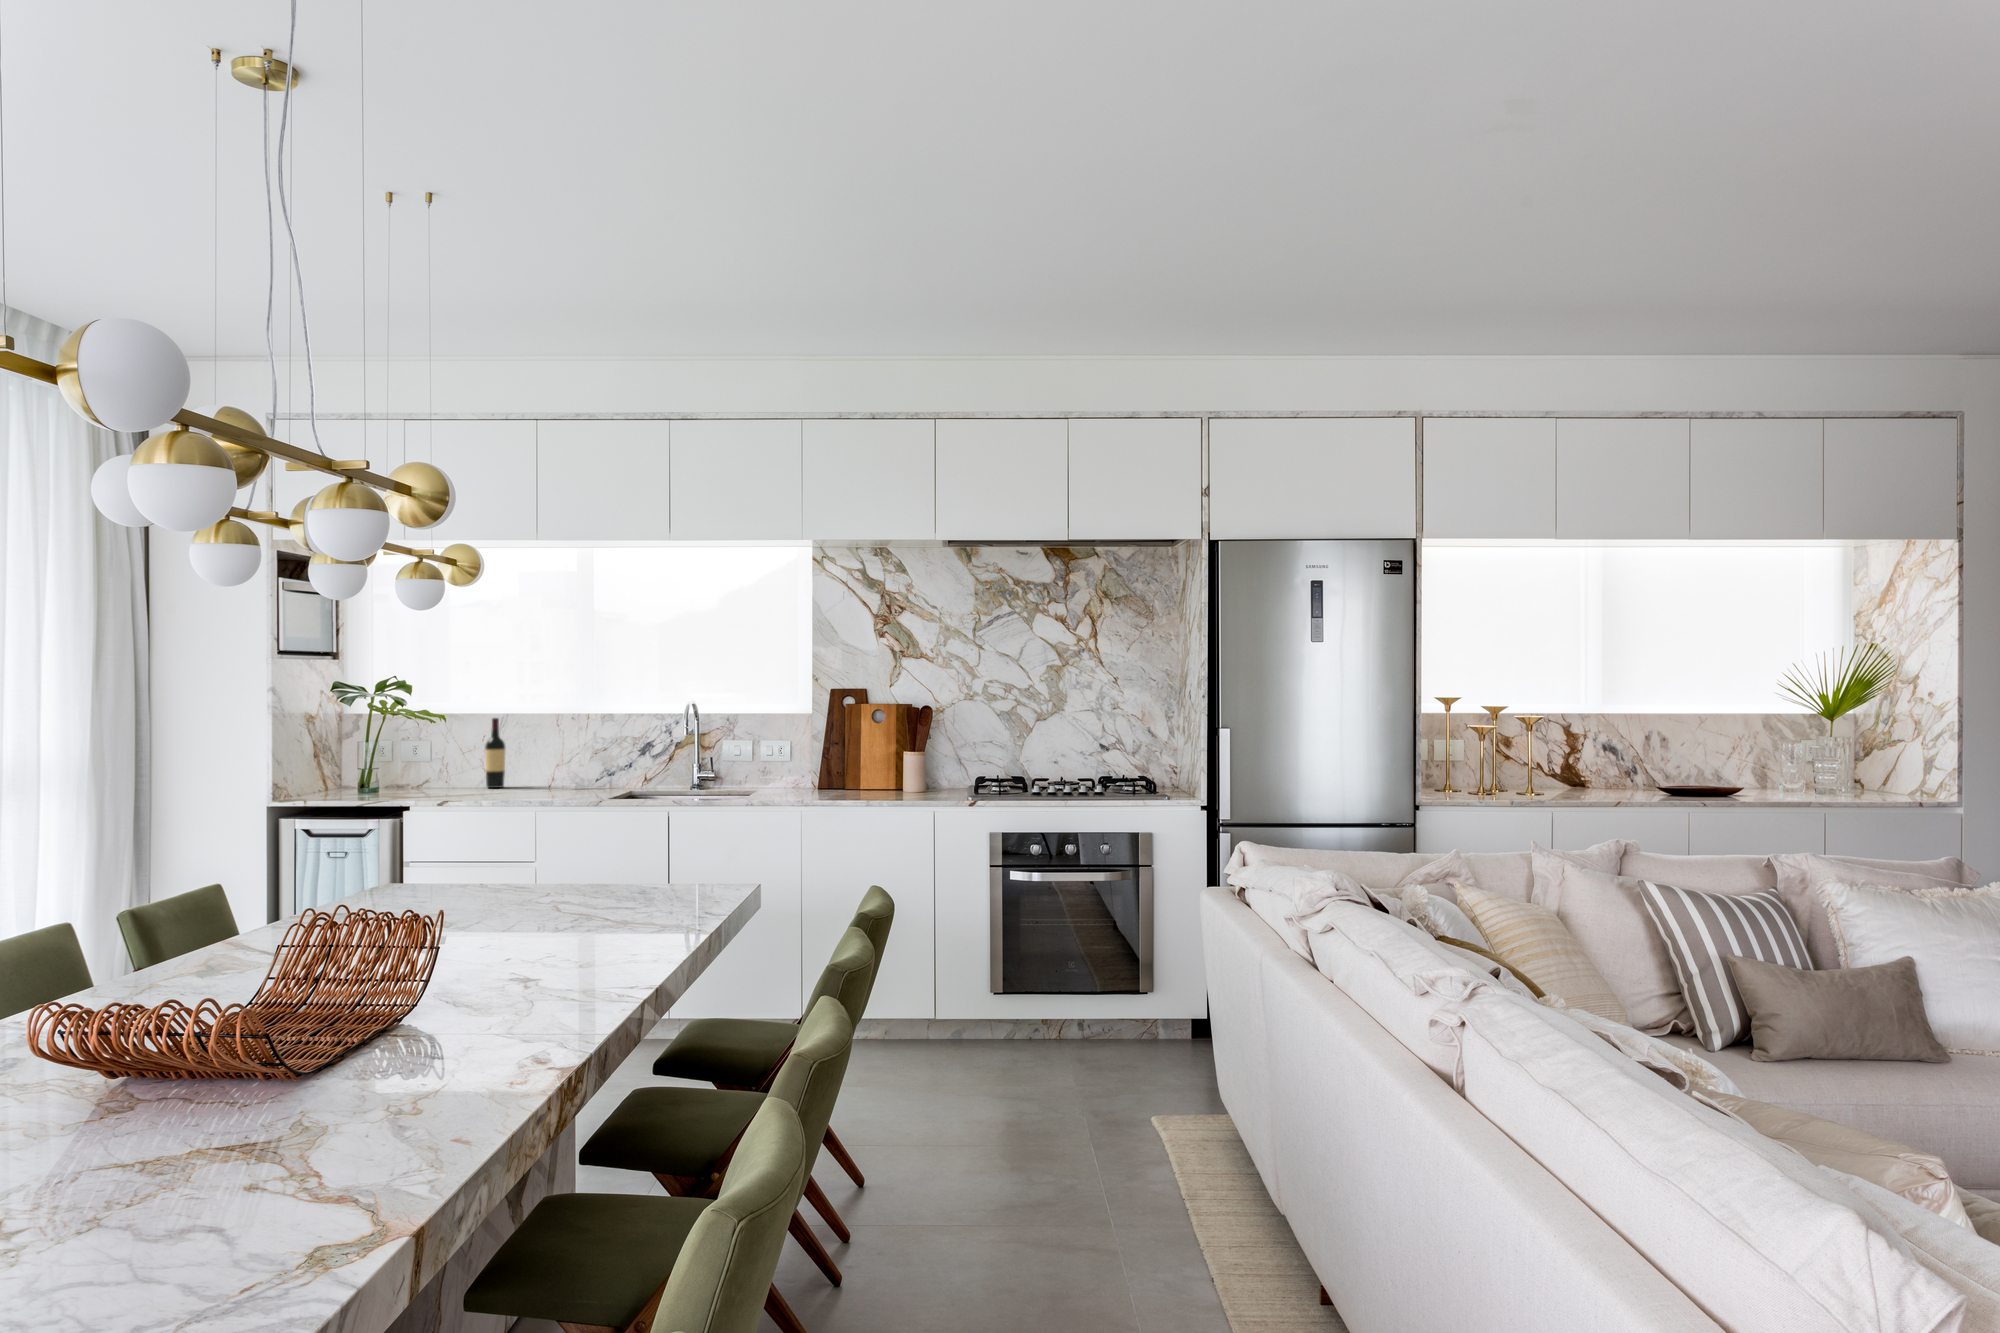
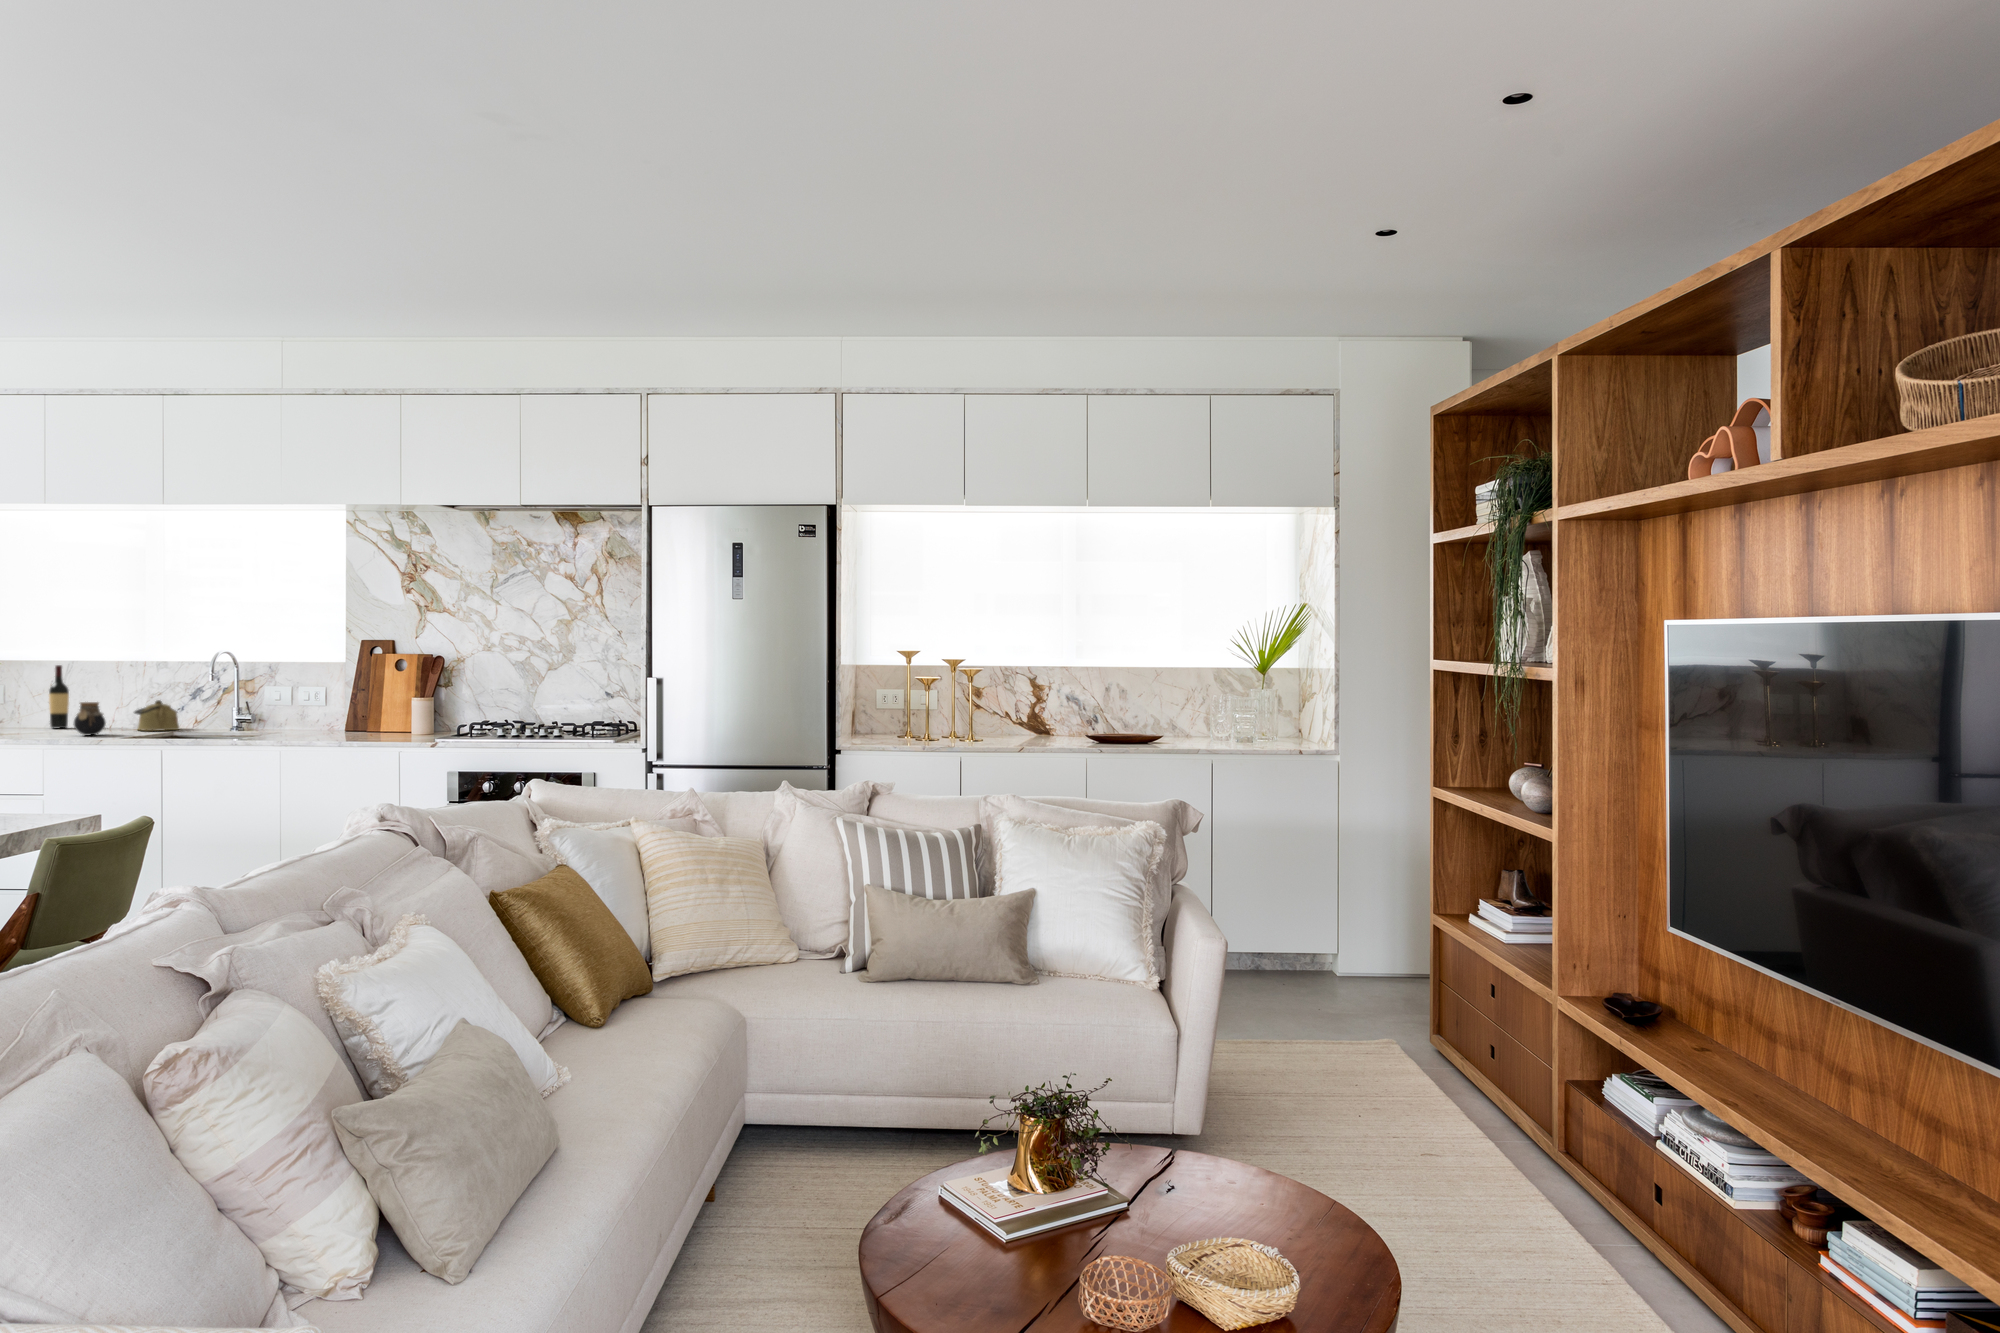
kettle: none [580,756,629,790] -> present [134,700,179,731]
jar: none [530,760,563,798] -> present [74,702,106,735]

